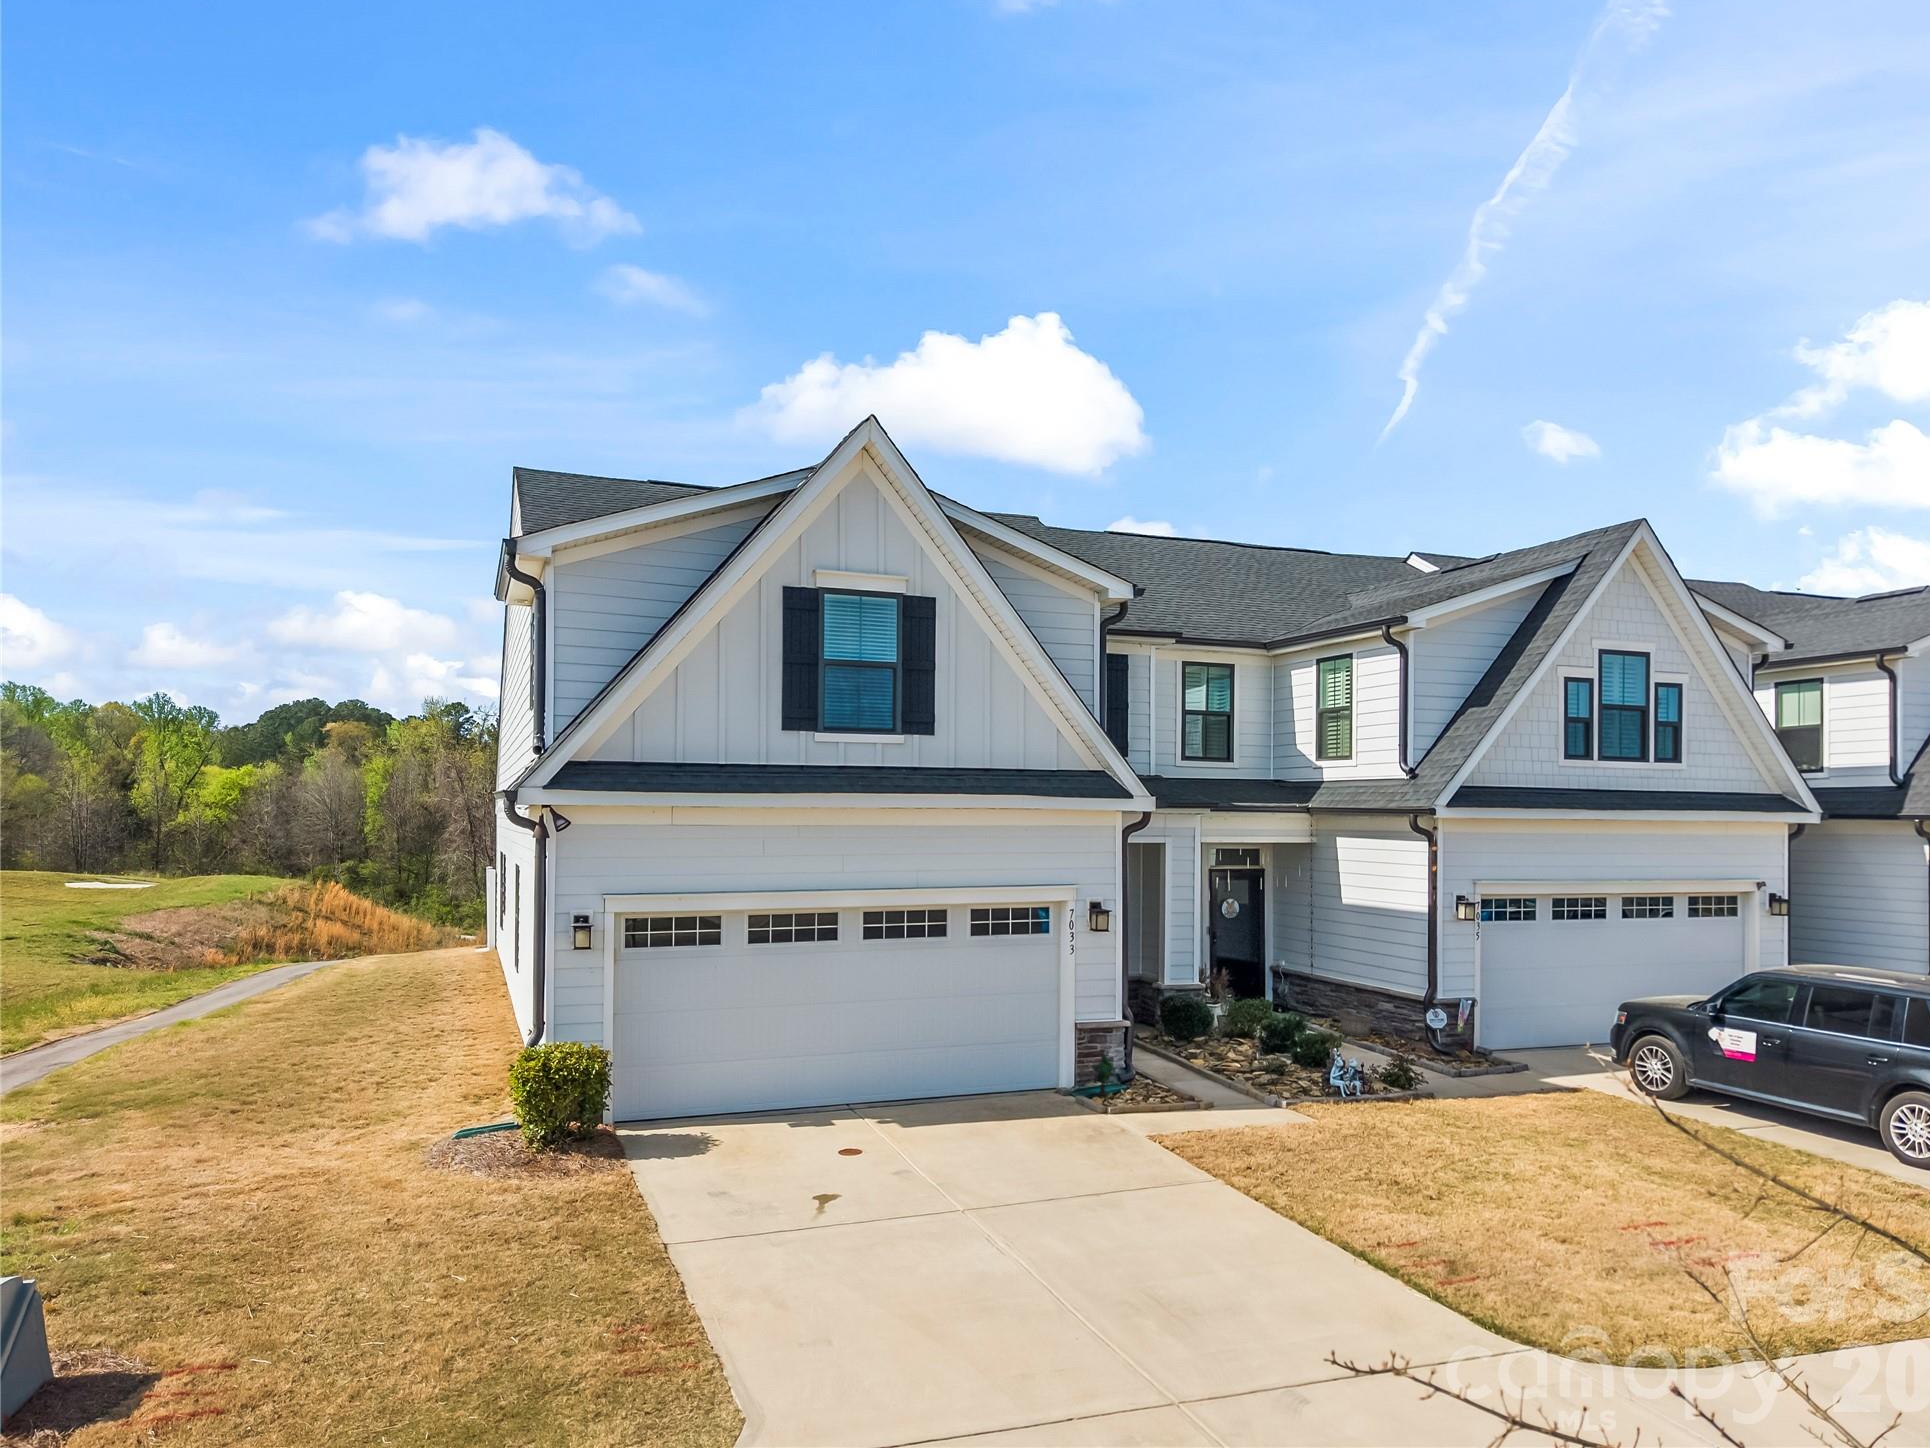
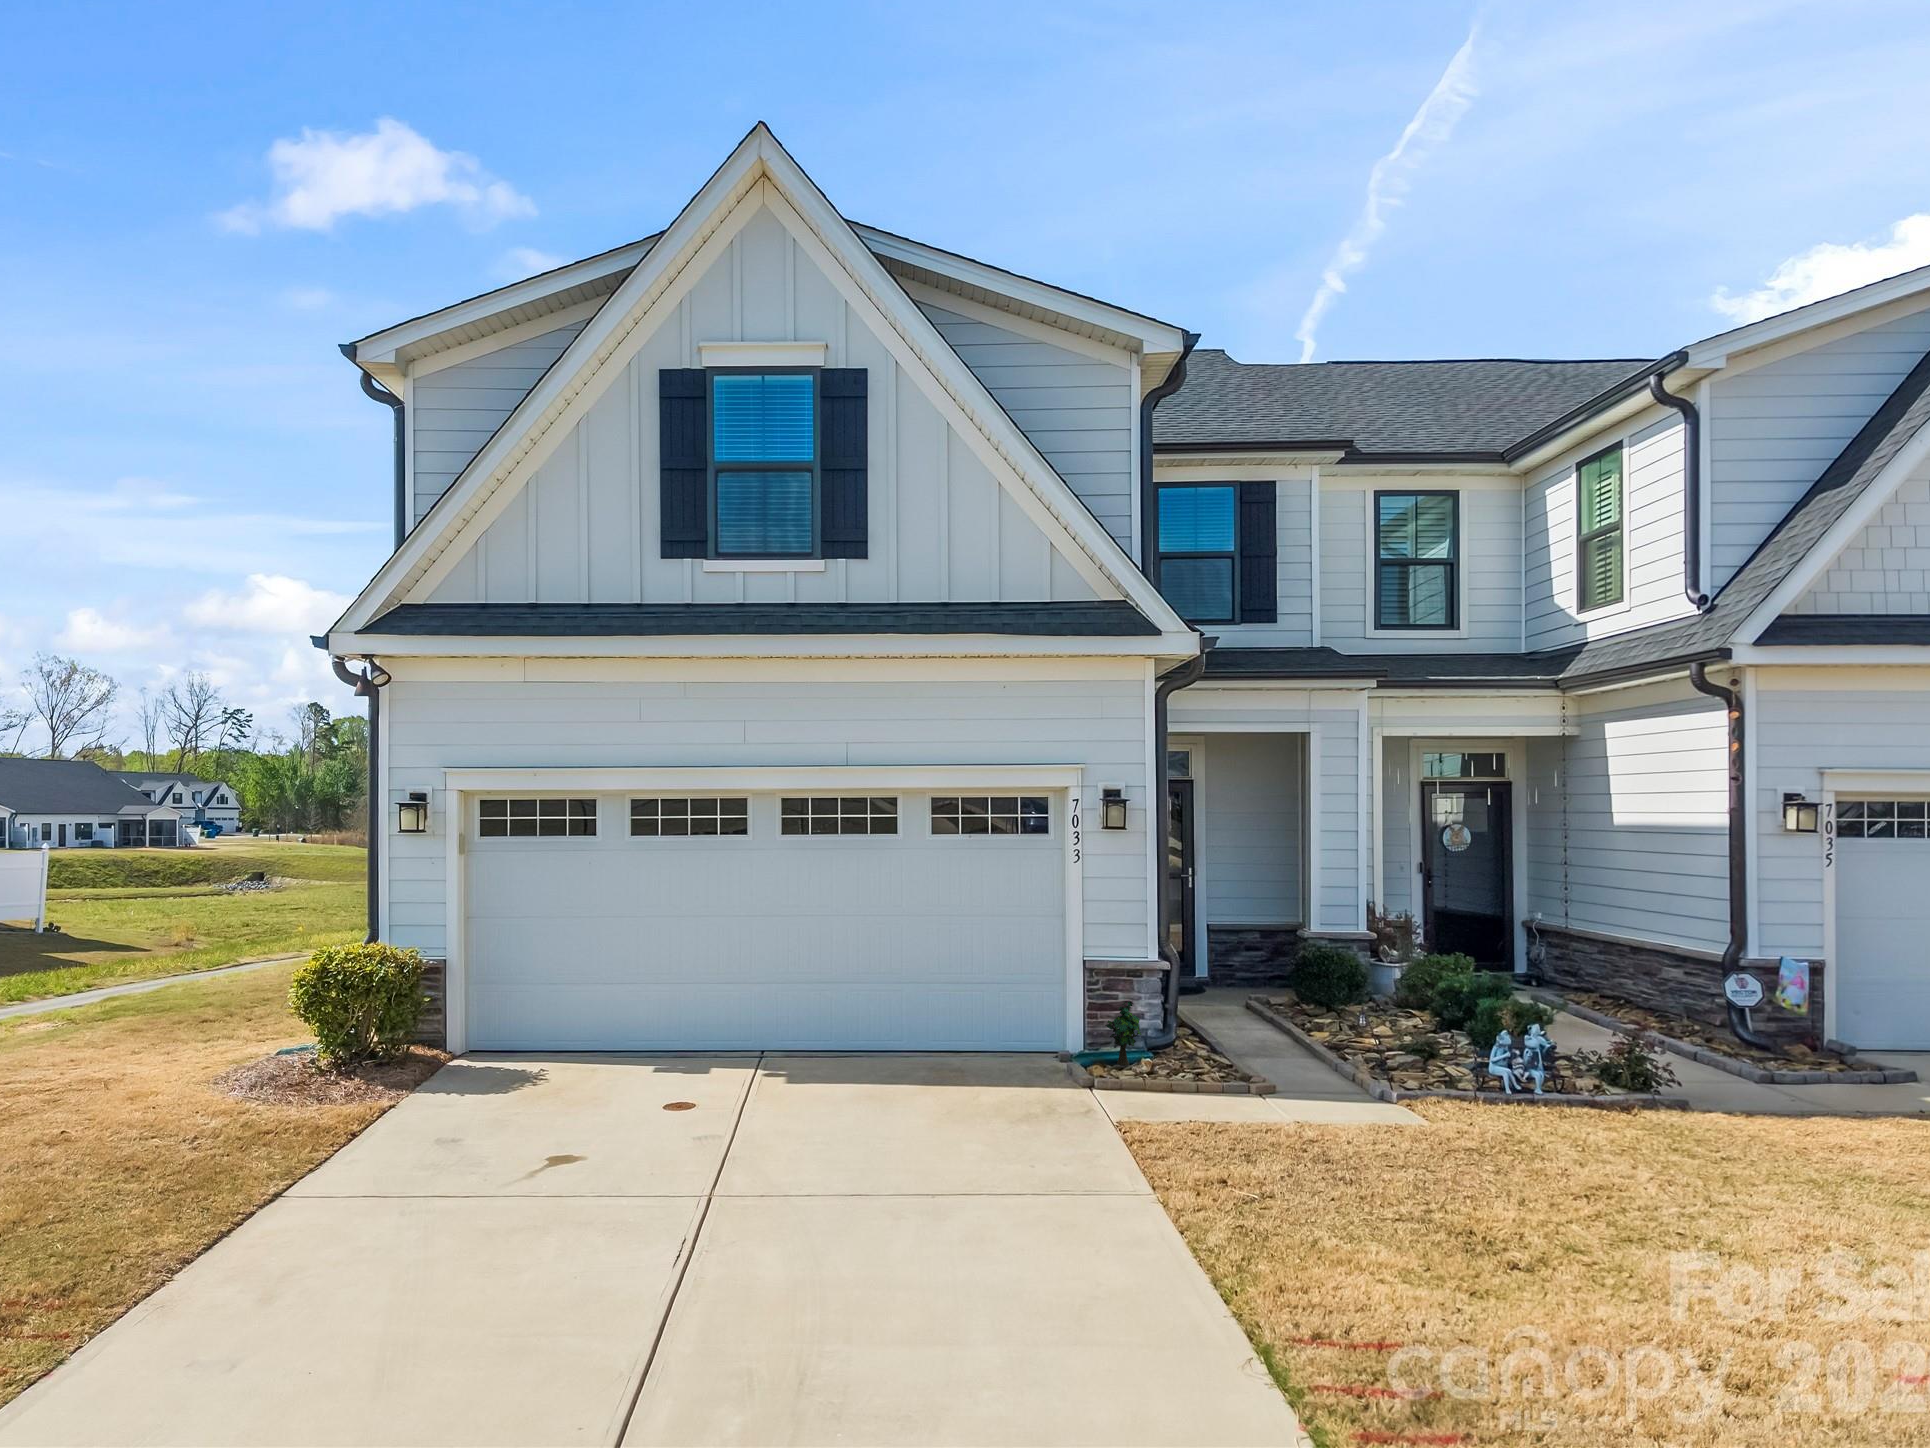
wooden bucket: present [1339,1010,1373,1037] -> none [1587,970,1648,1018]

